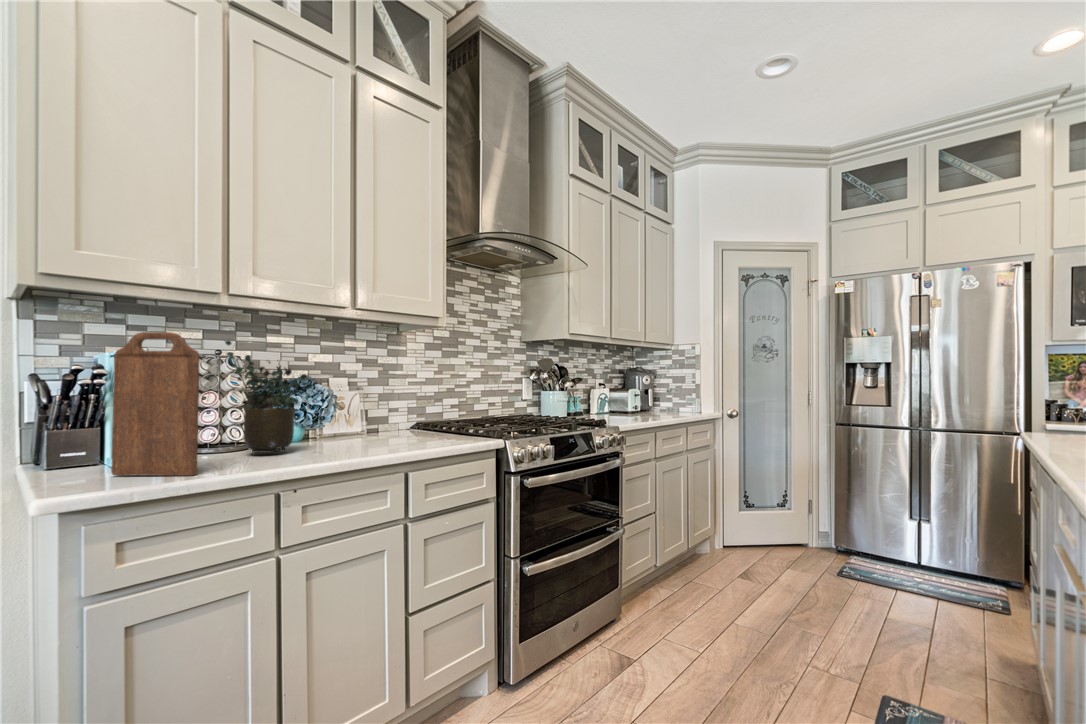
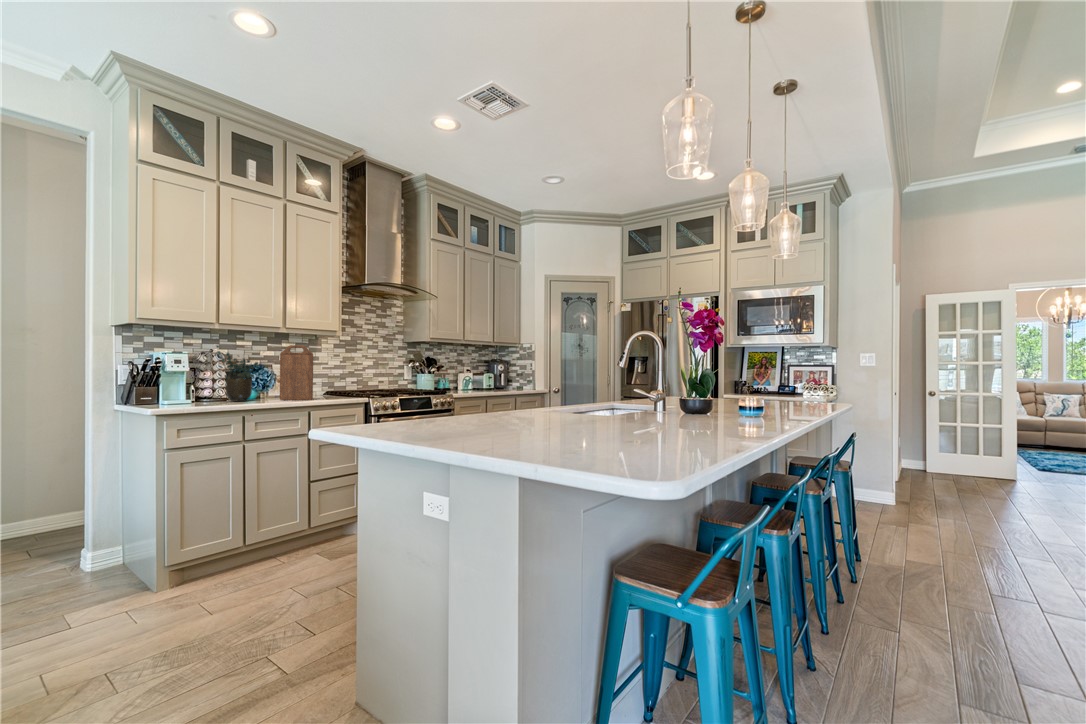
cutting board: present [111,332,200,476] -> present [280,345,313,400]

